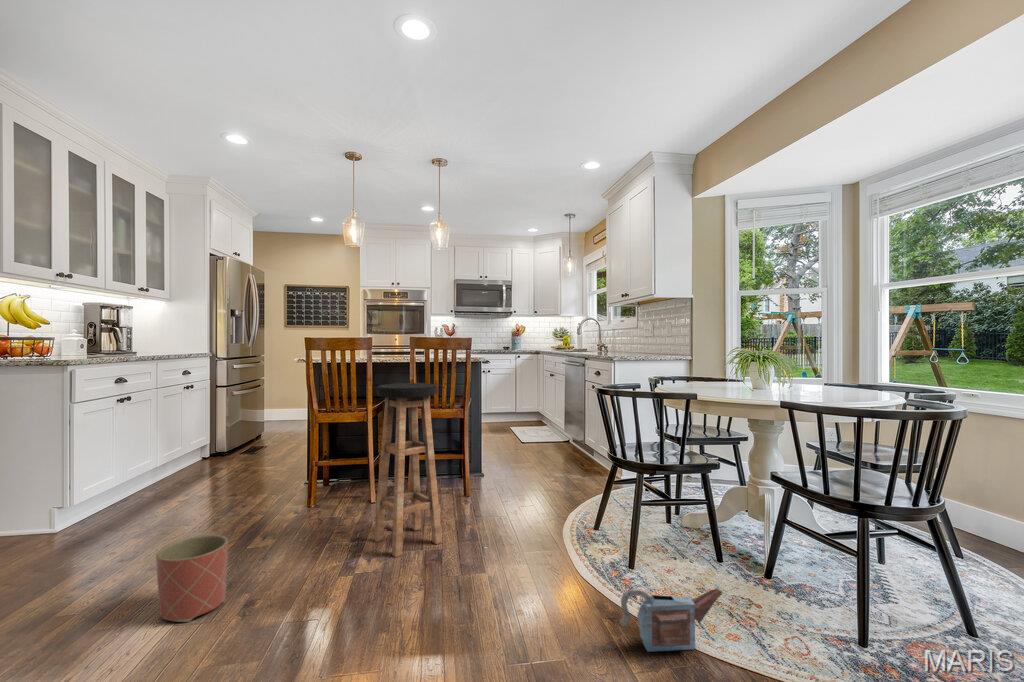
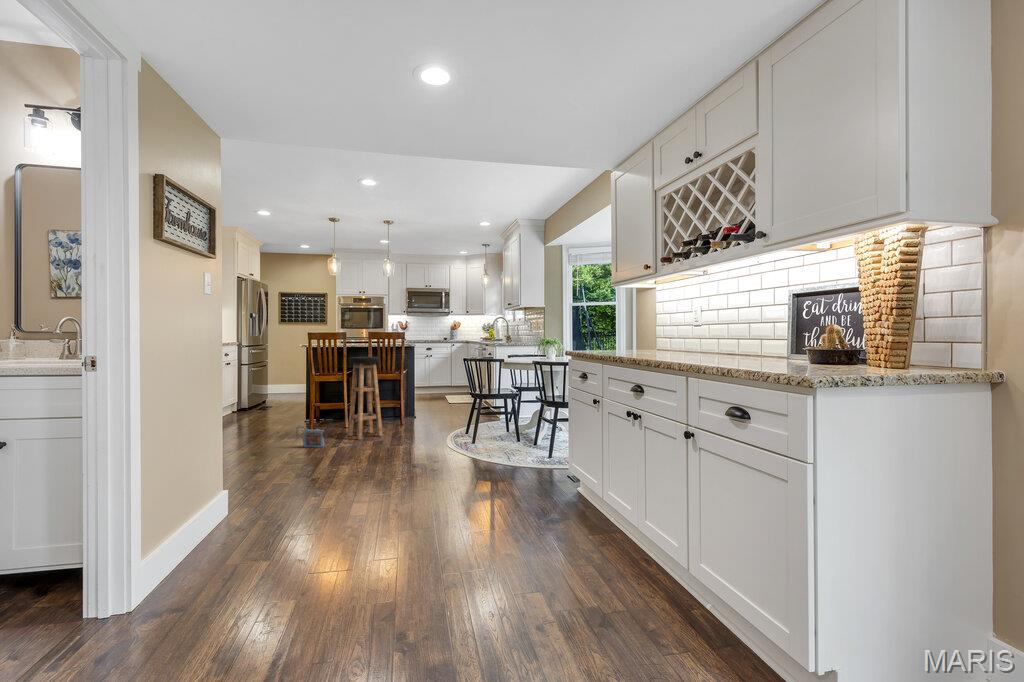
planter: present [156,535,228,622] -> none [254,422,283,454]
watering can: present [620,588,722,652] -> present [296,426,335,447]

